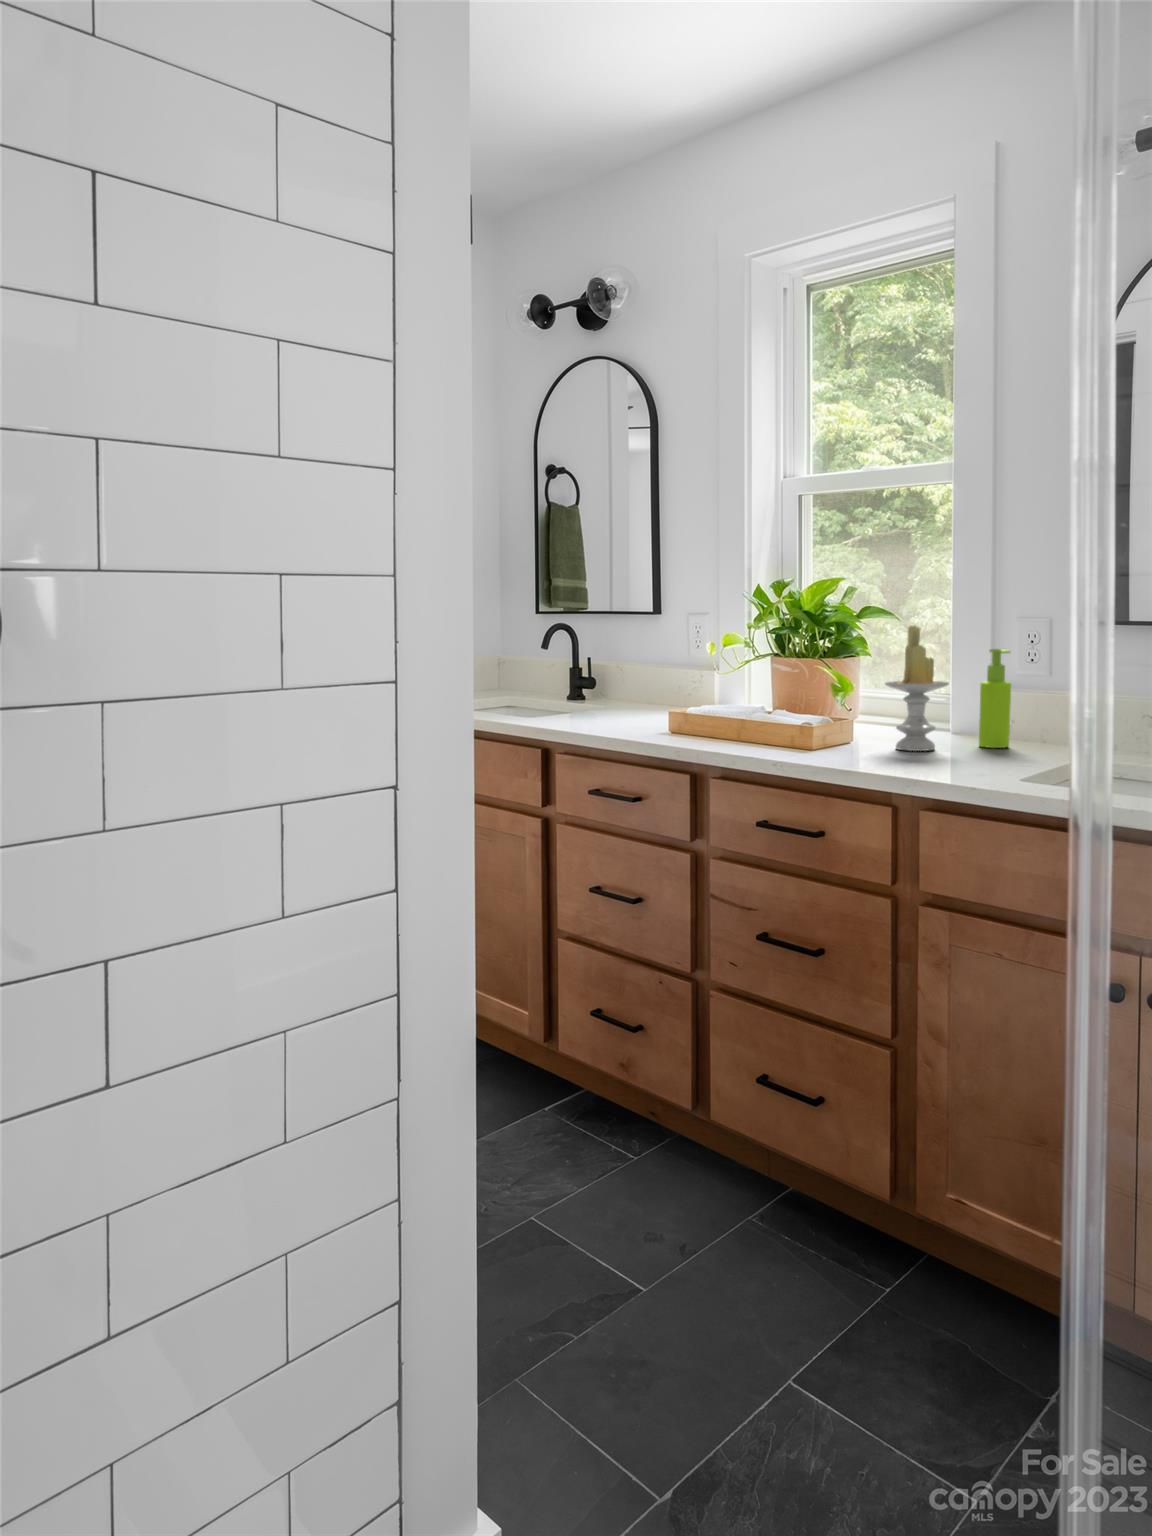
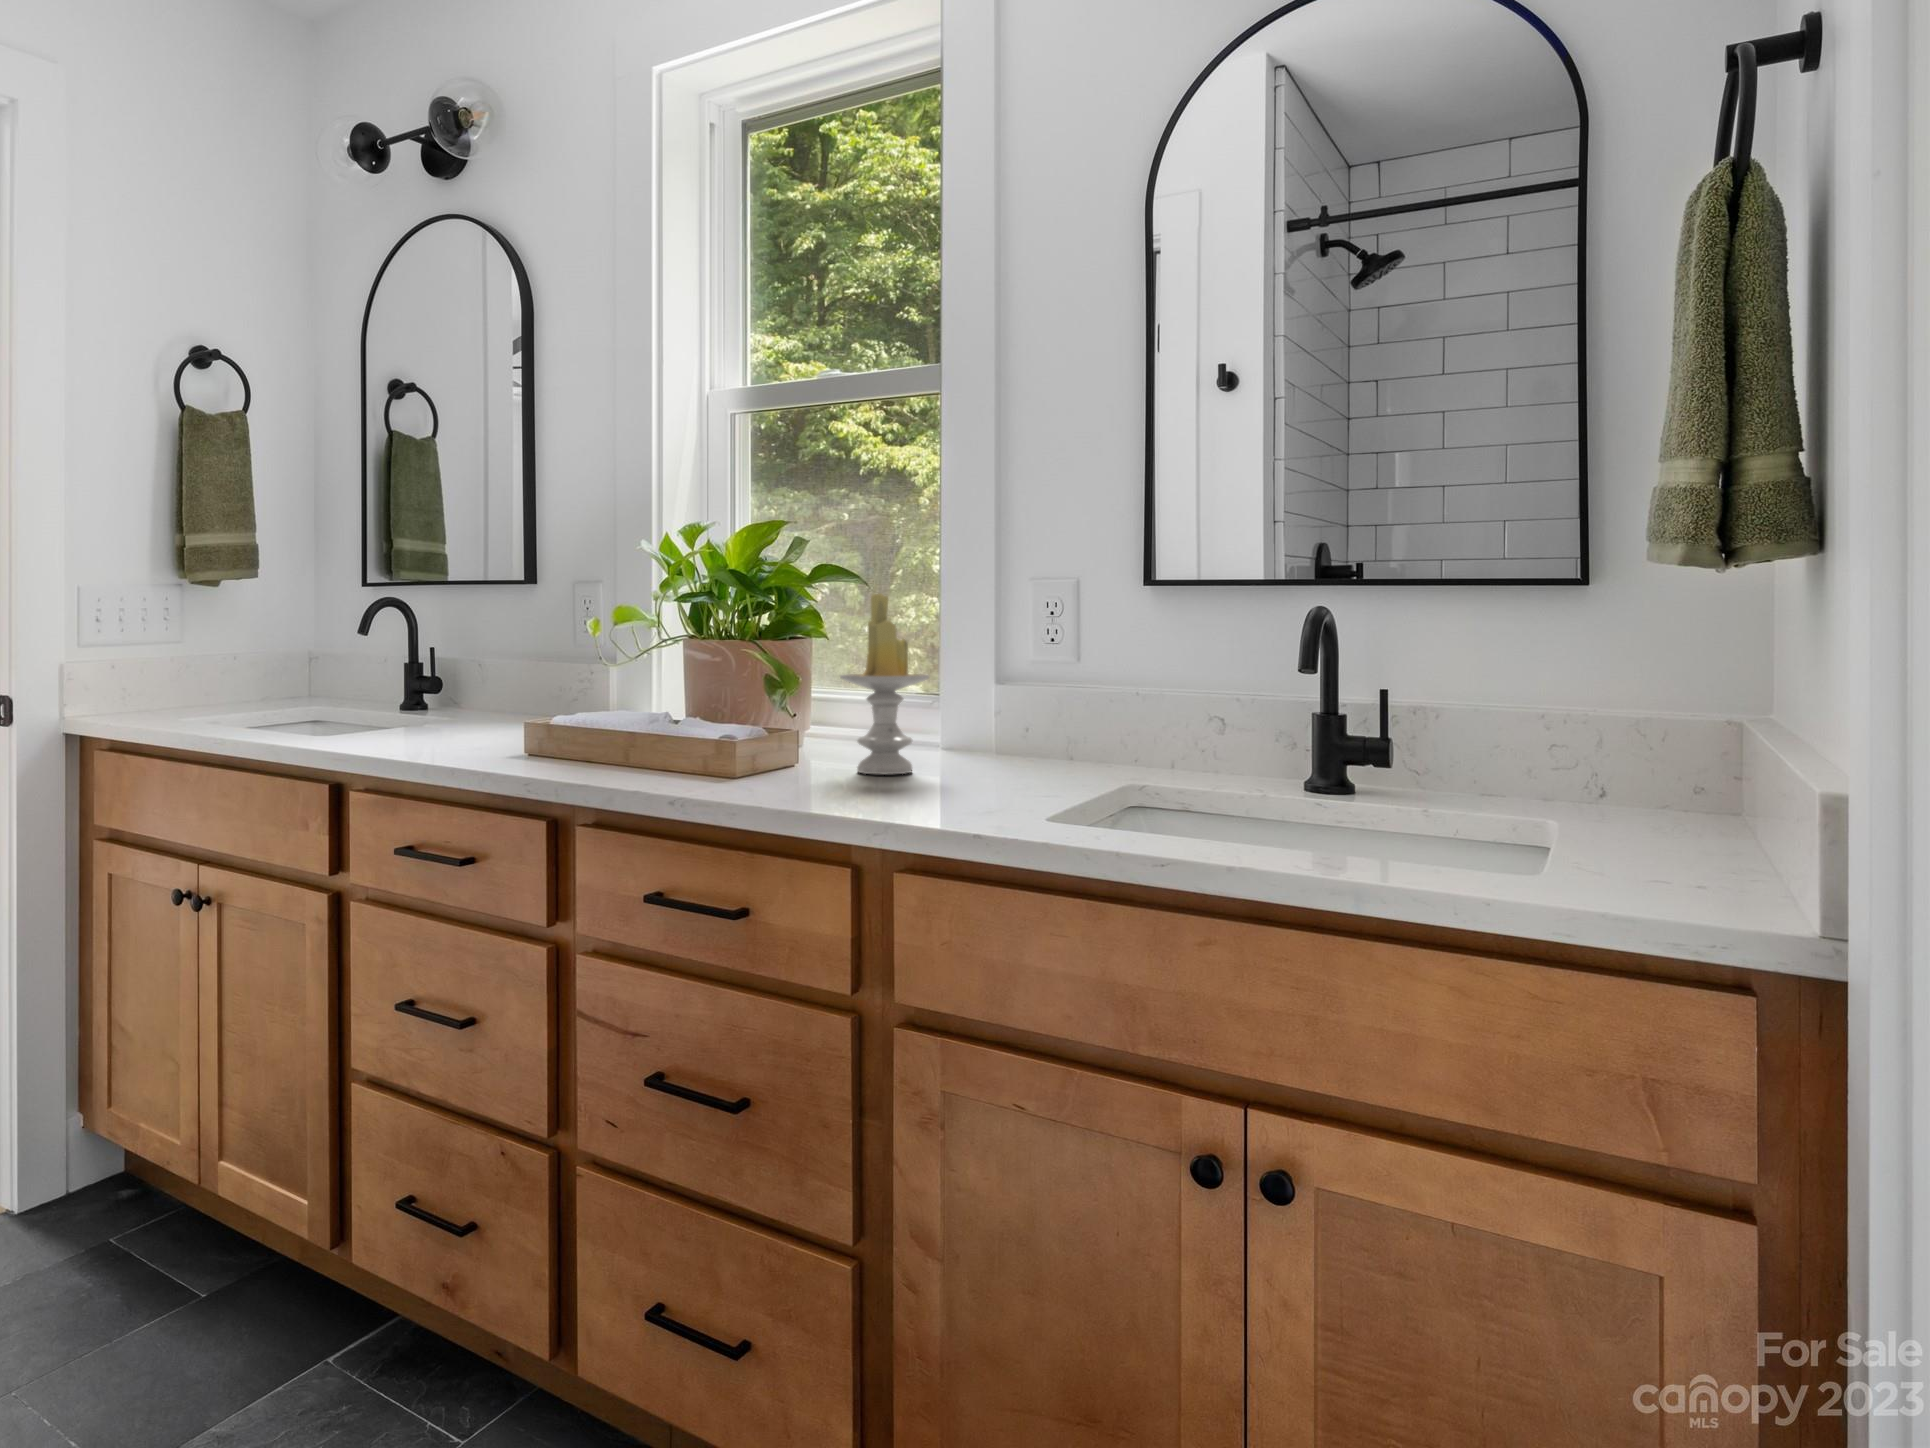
soap dispenser: present [979,649,1011,748] -> none [971,629,1011,768]

